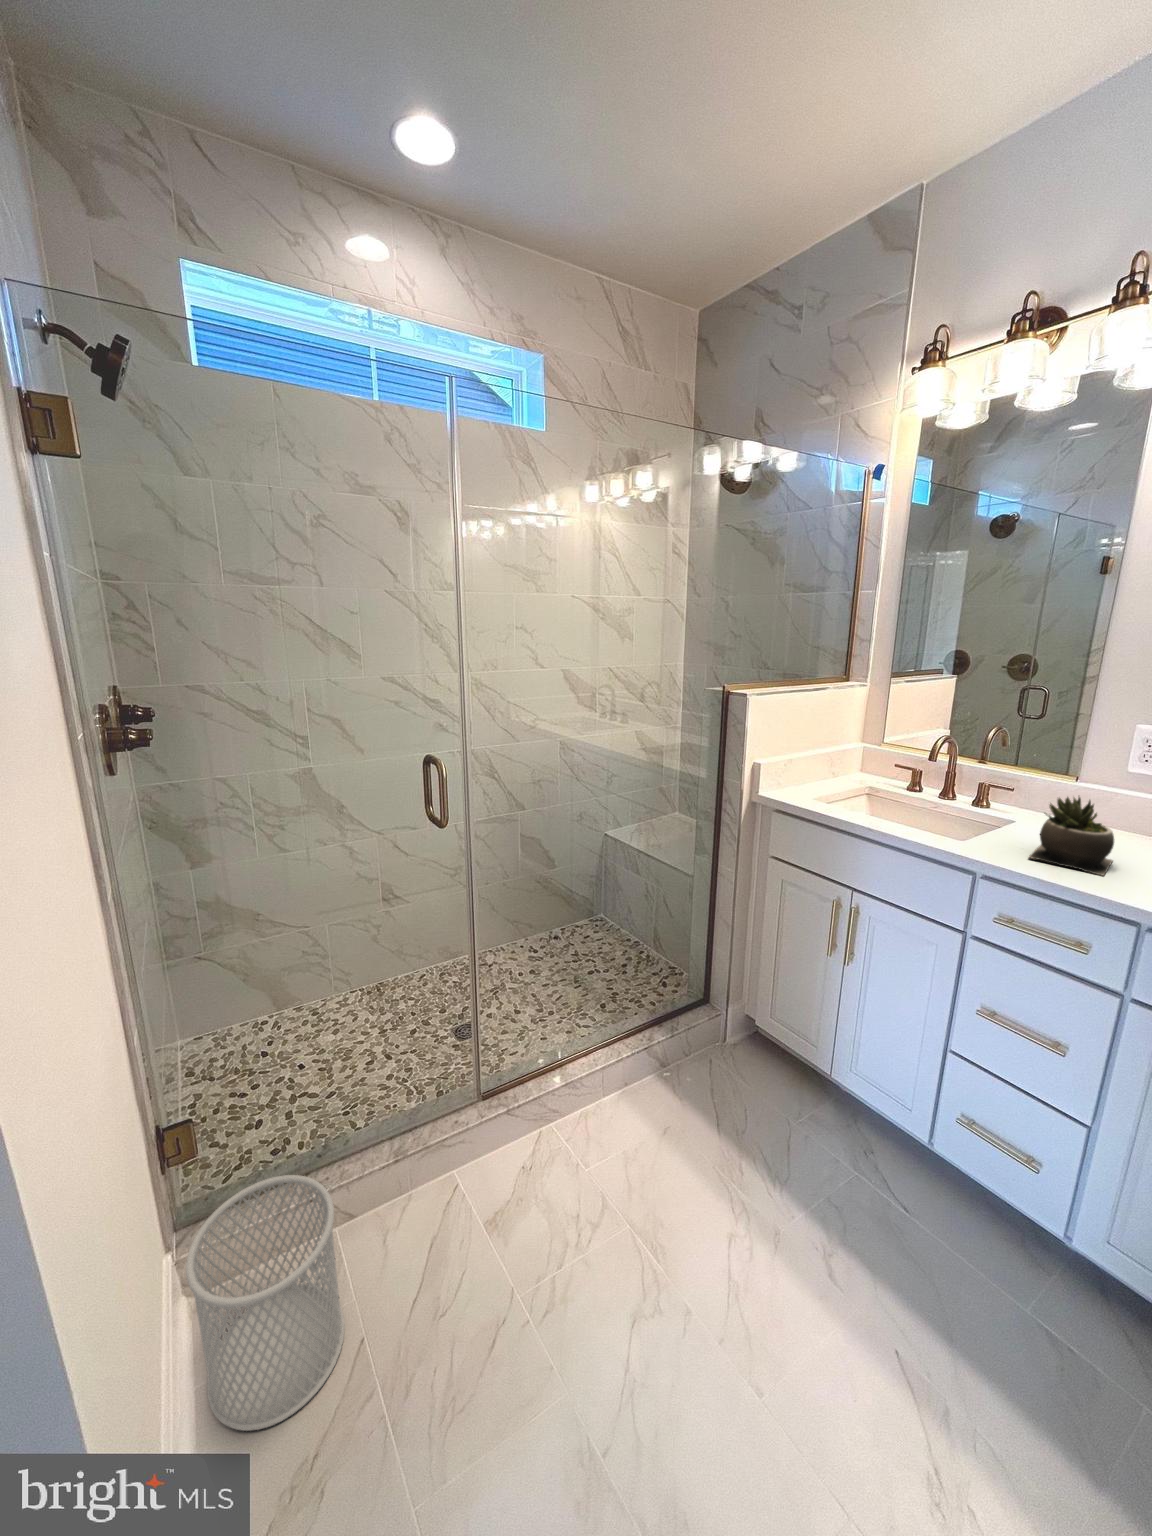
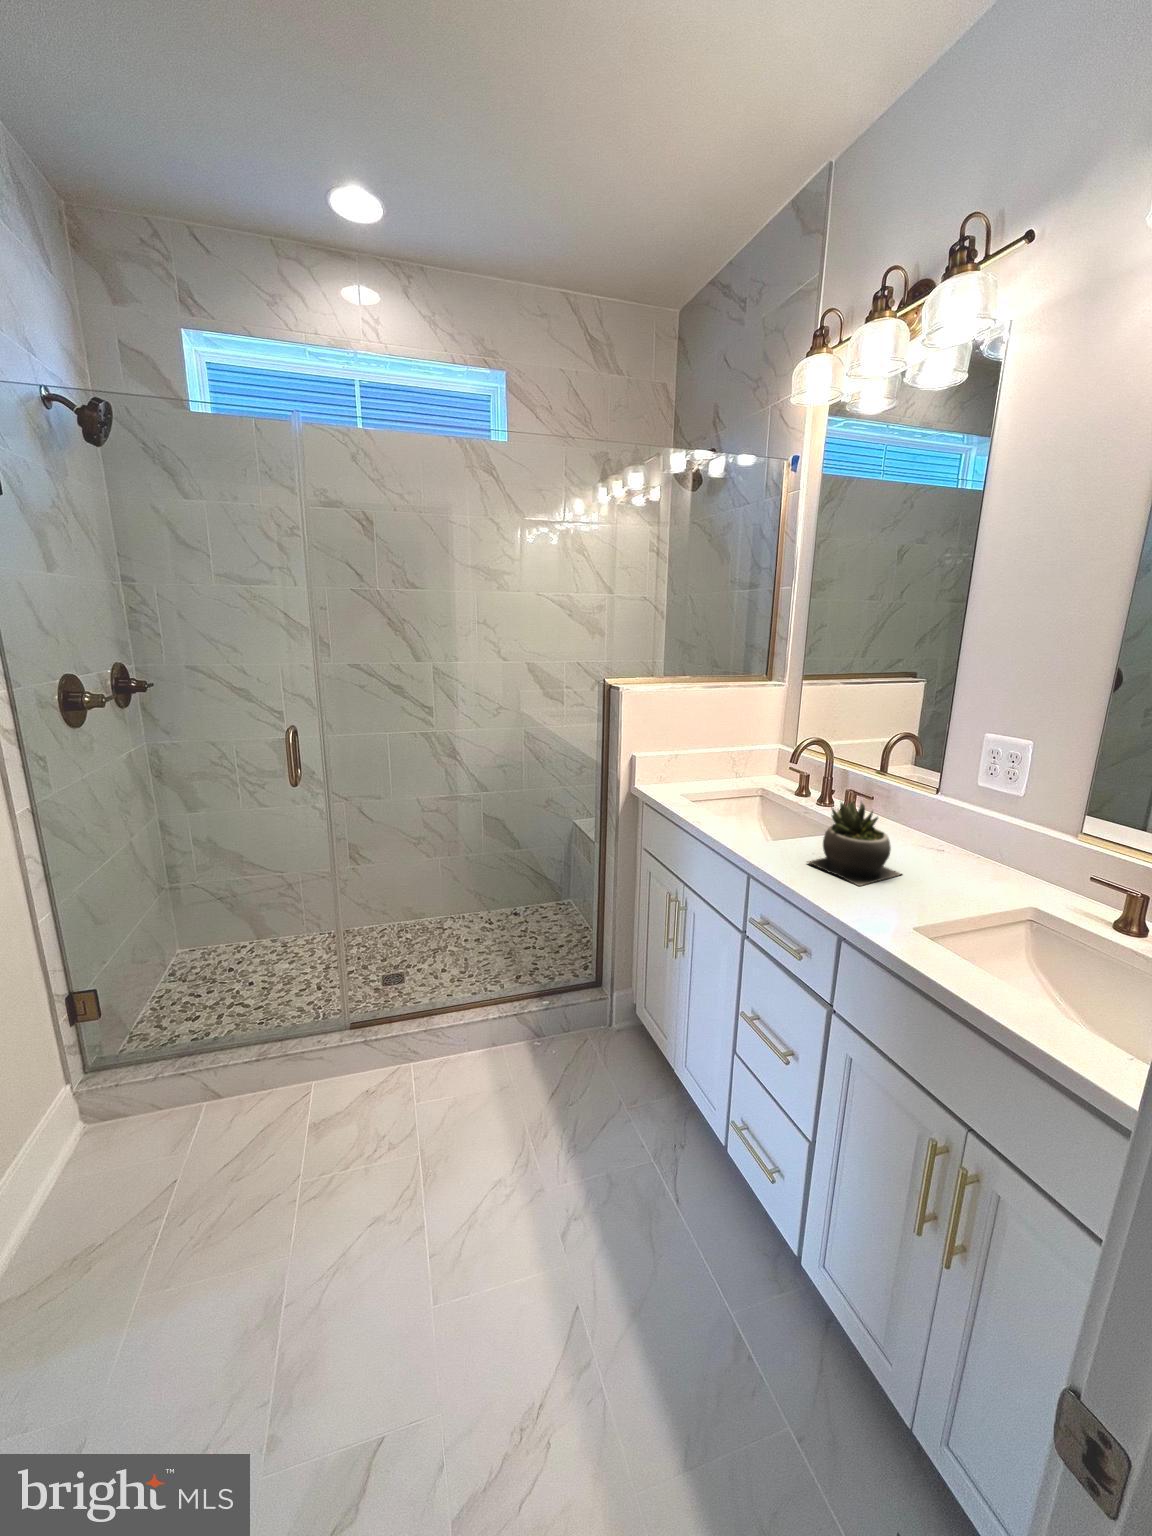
wastebasket: present [186,1175,345,1431] -> none [30,1043,173,1221]

